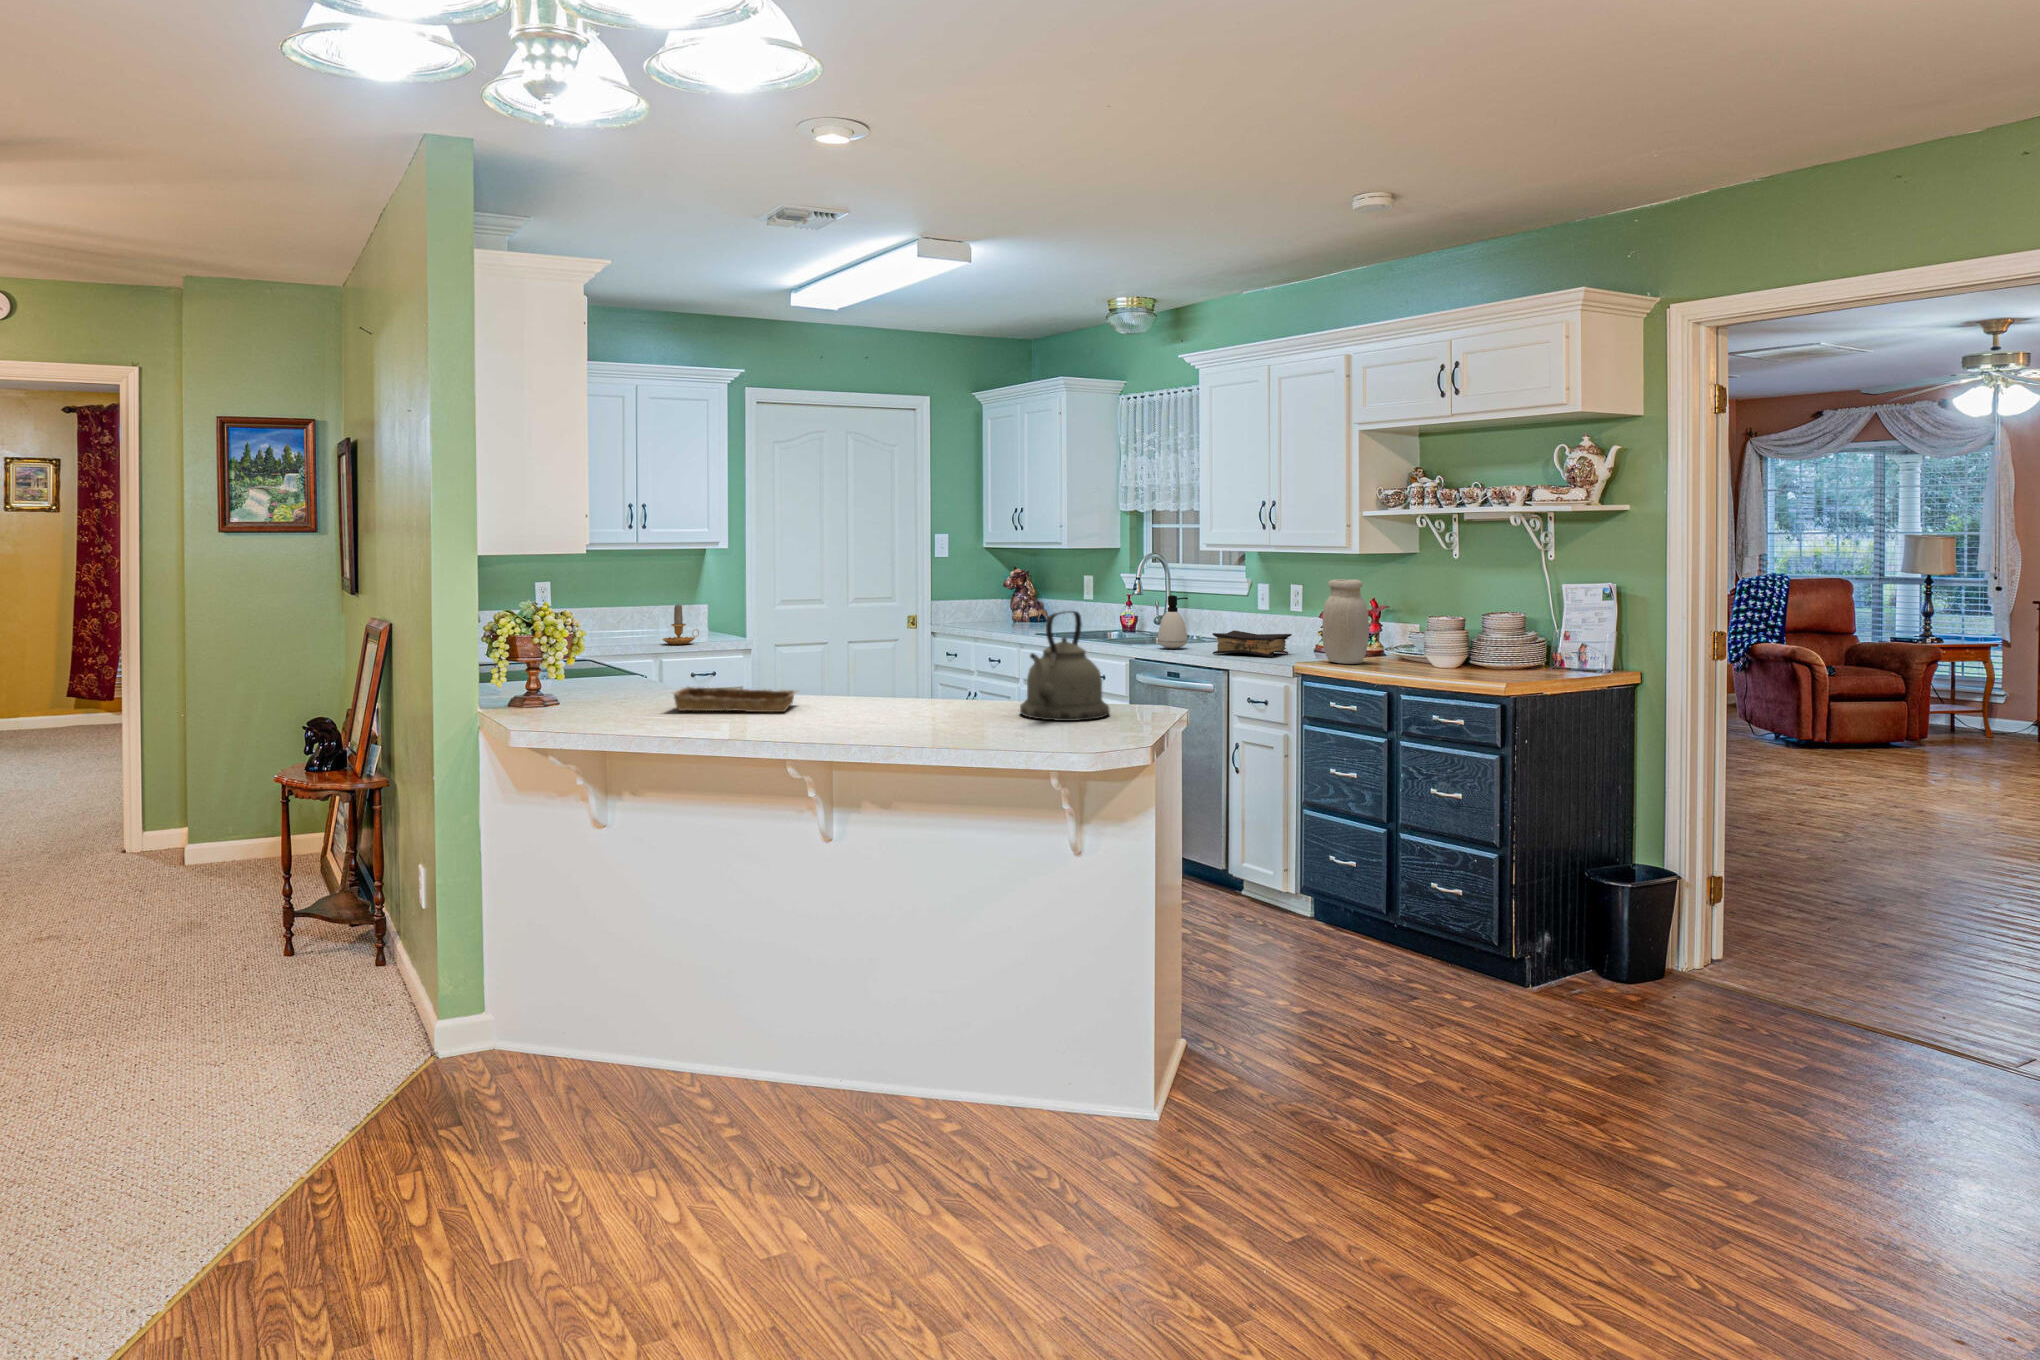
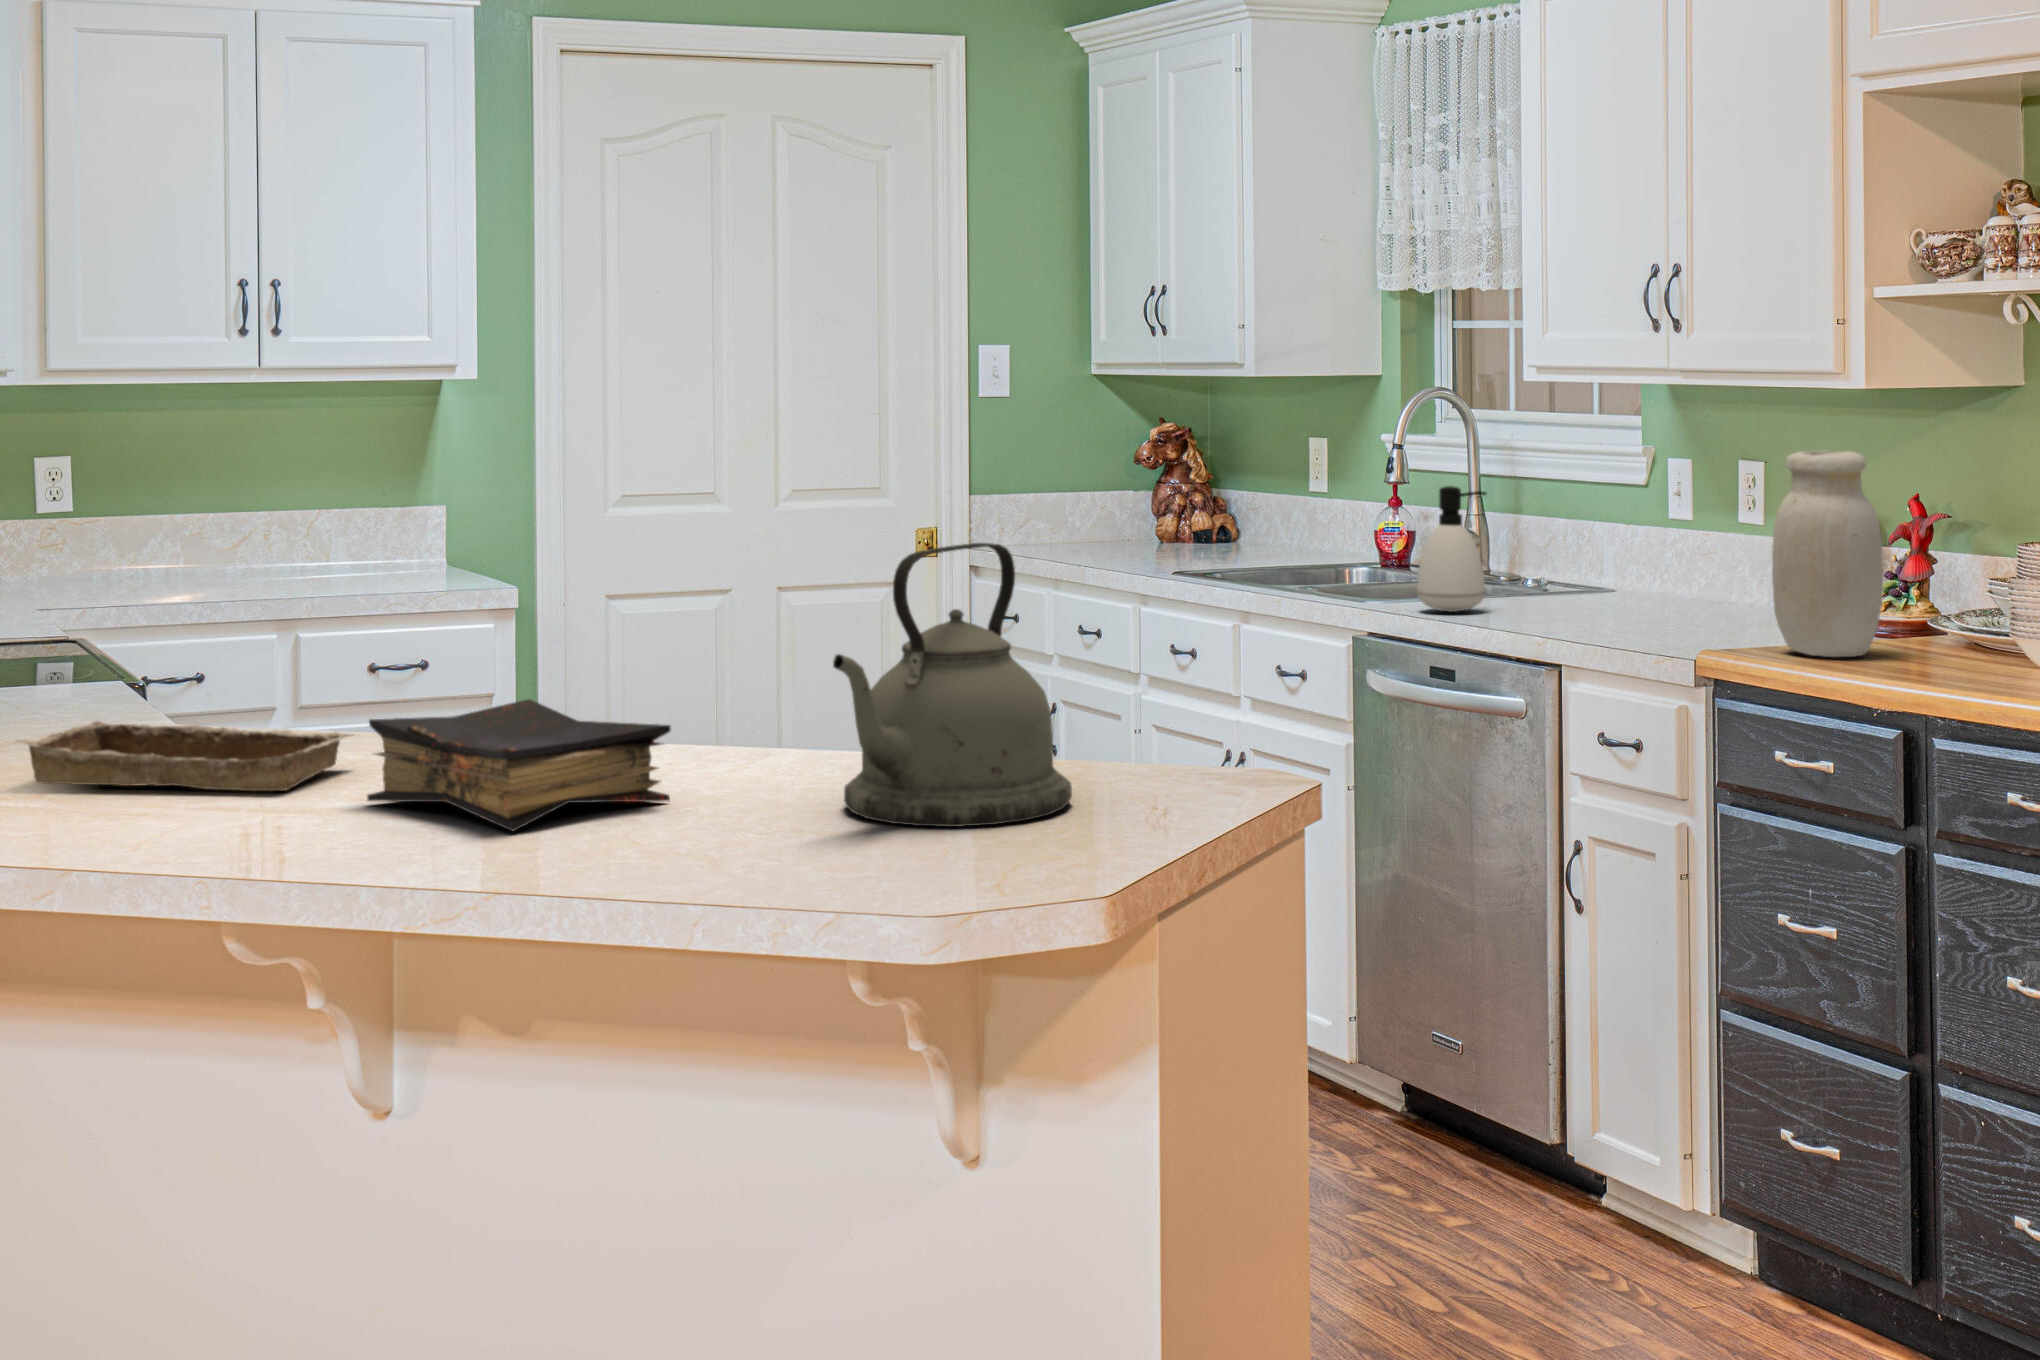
candle: present [663,605,699,645] -> none [302,502,389,597]
book: present [1213,630,1292,657] -> present [367,699,671,831]

